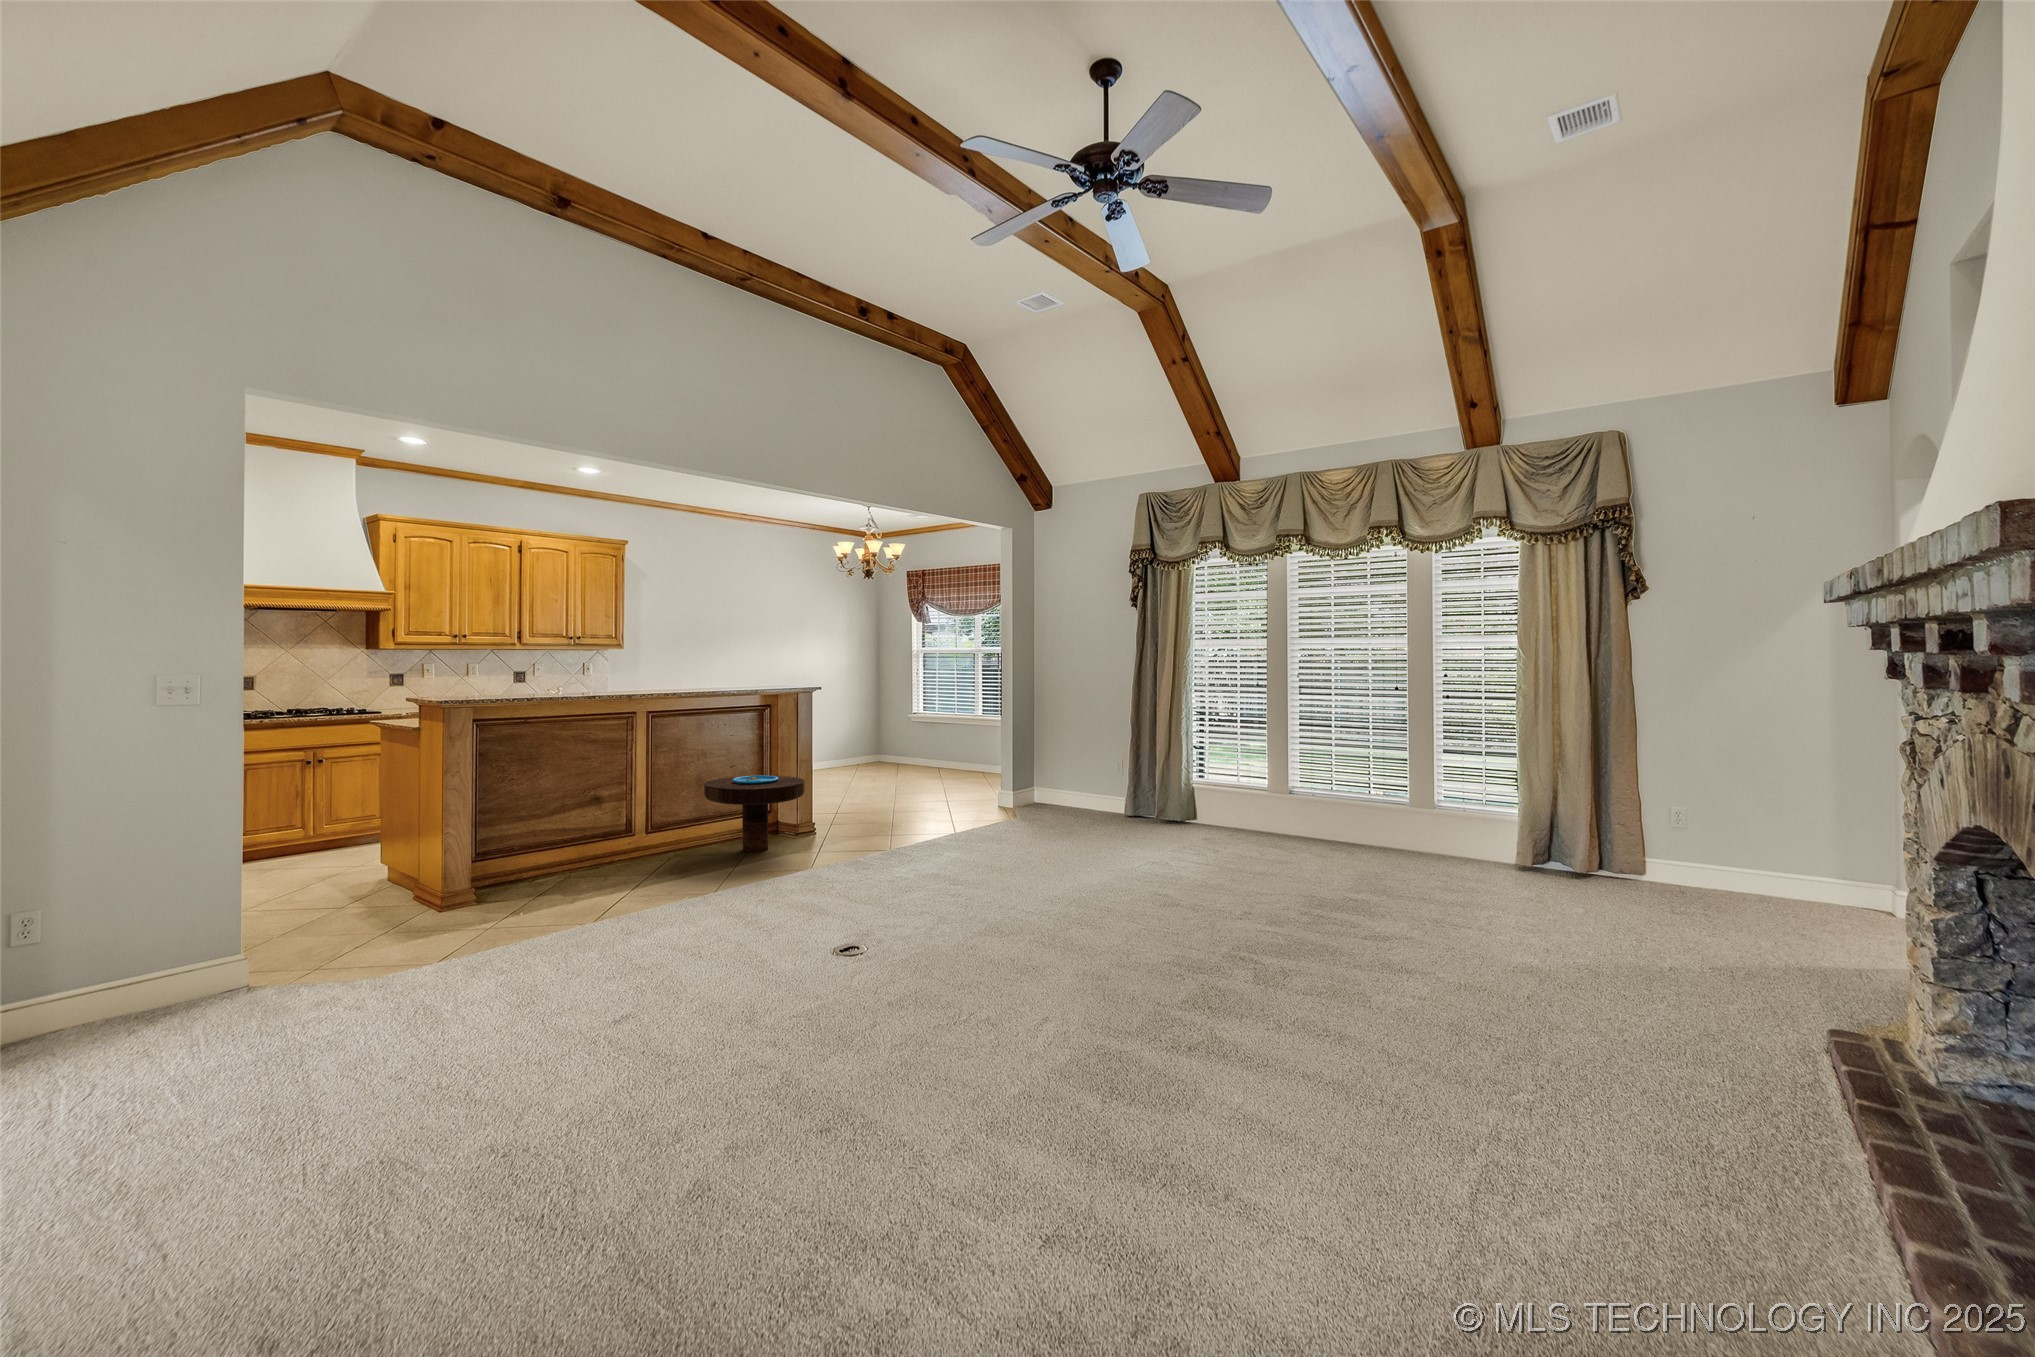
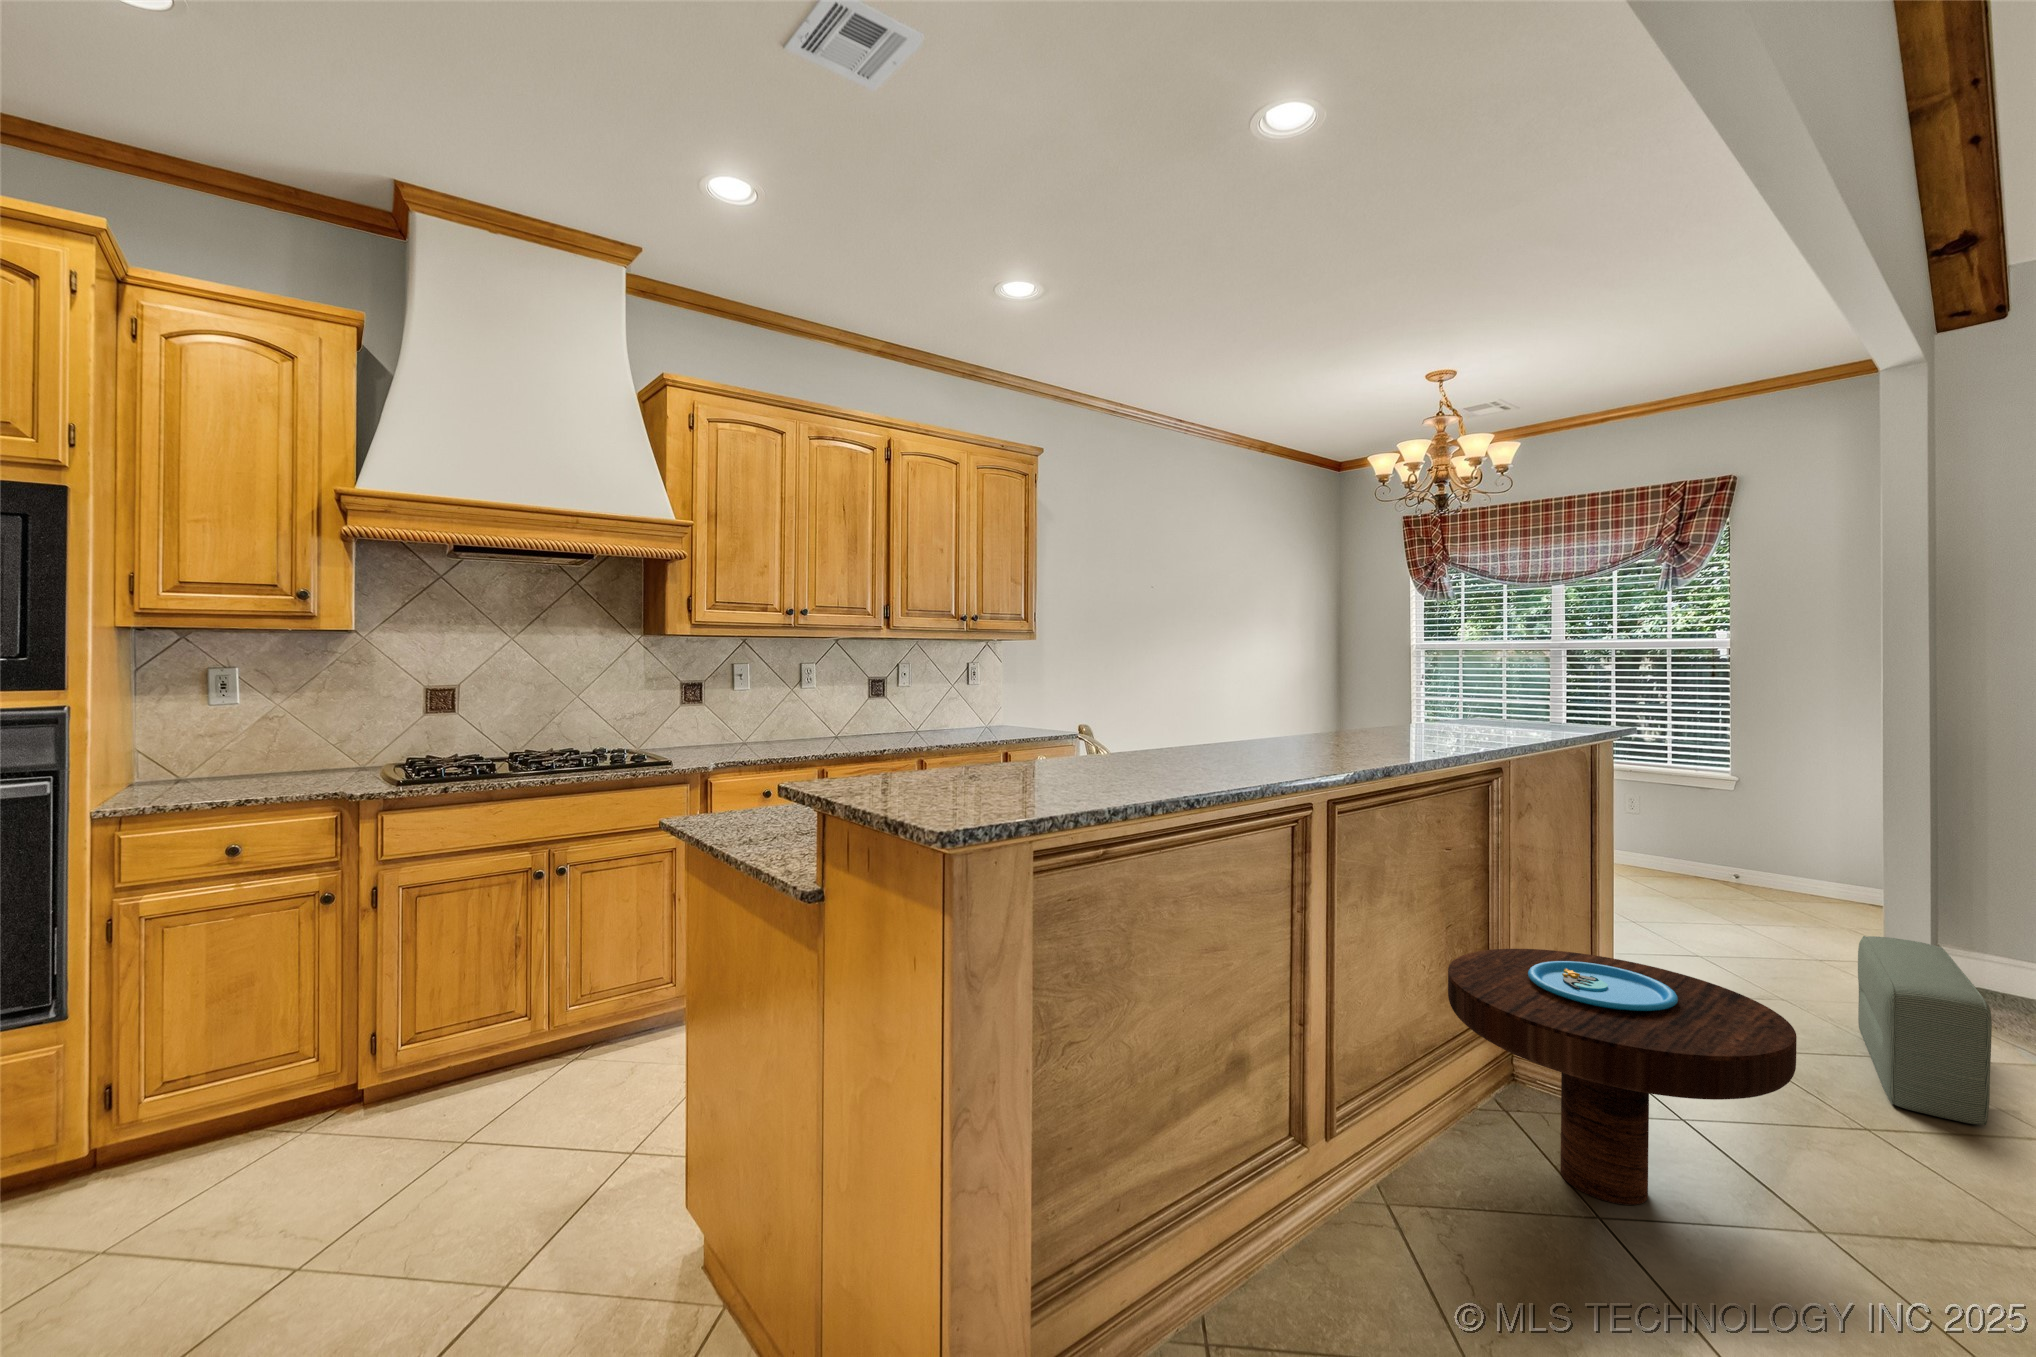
pouf: none [906,777,970,833] -> present [1858,936,1992,1125]

